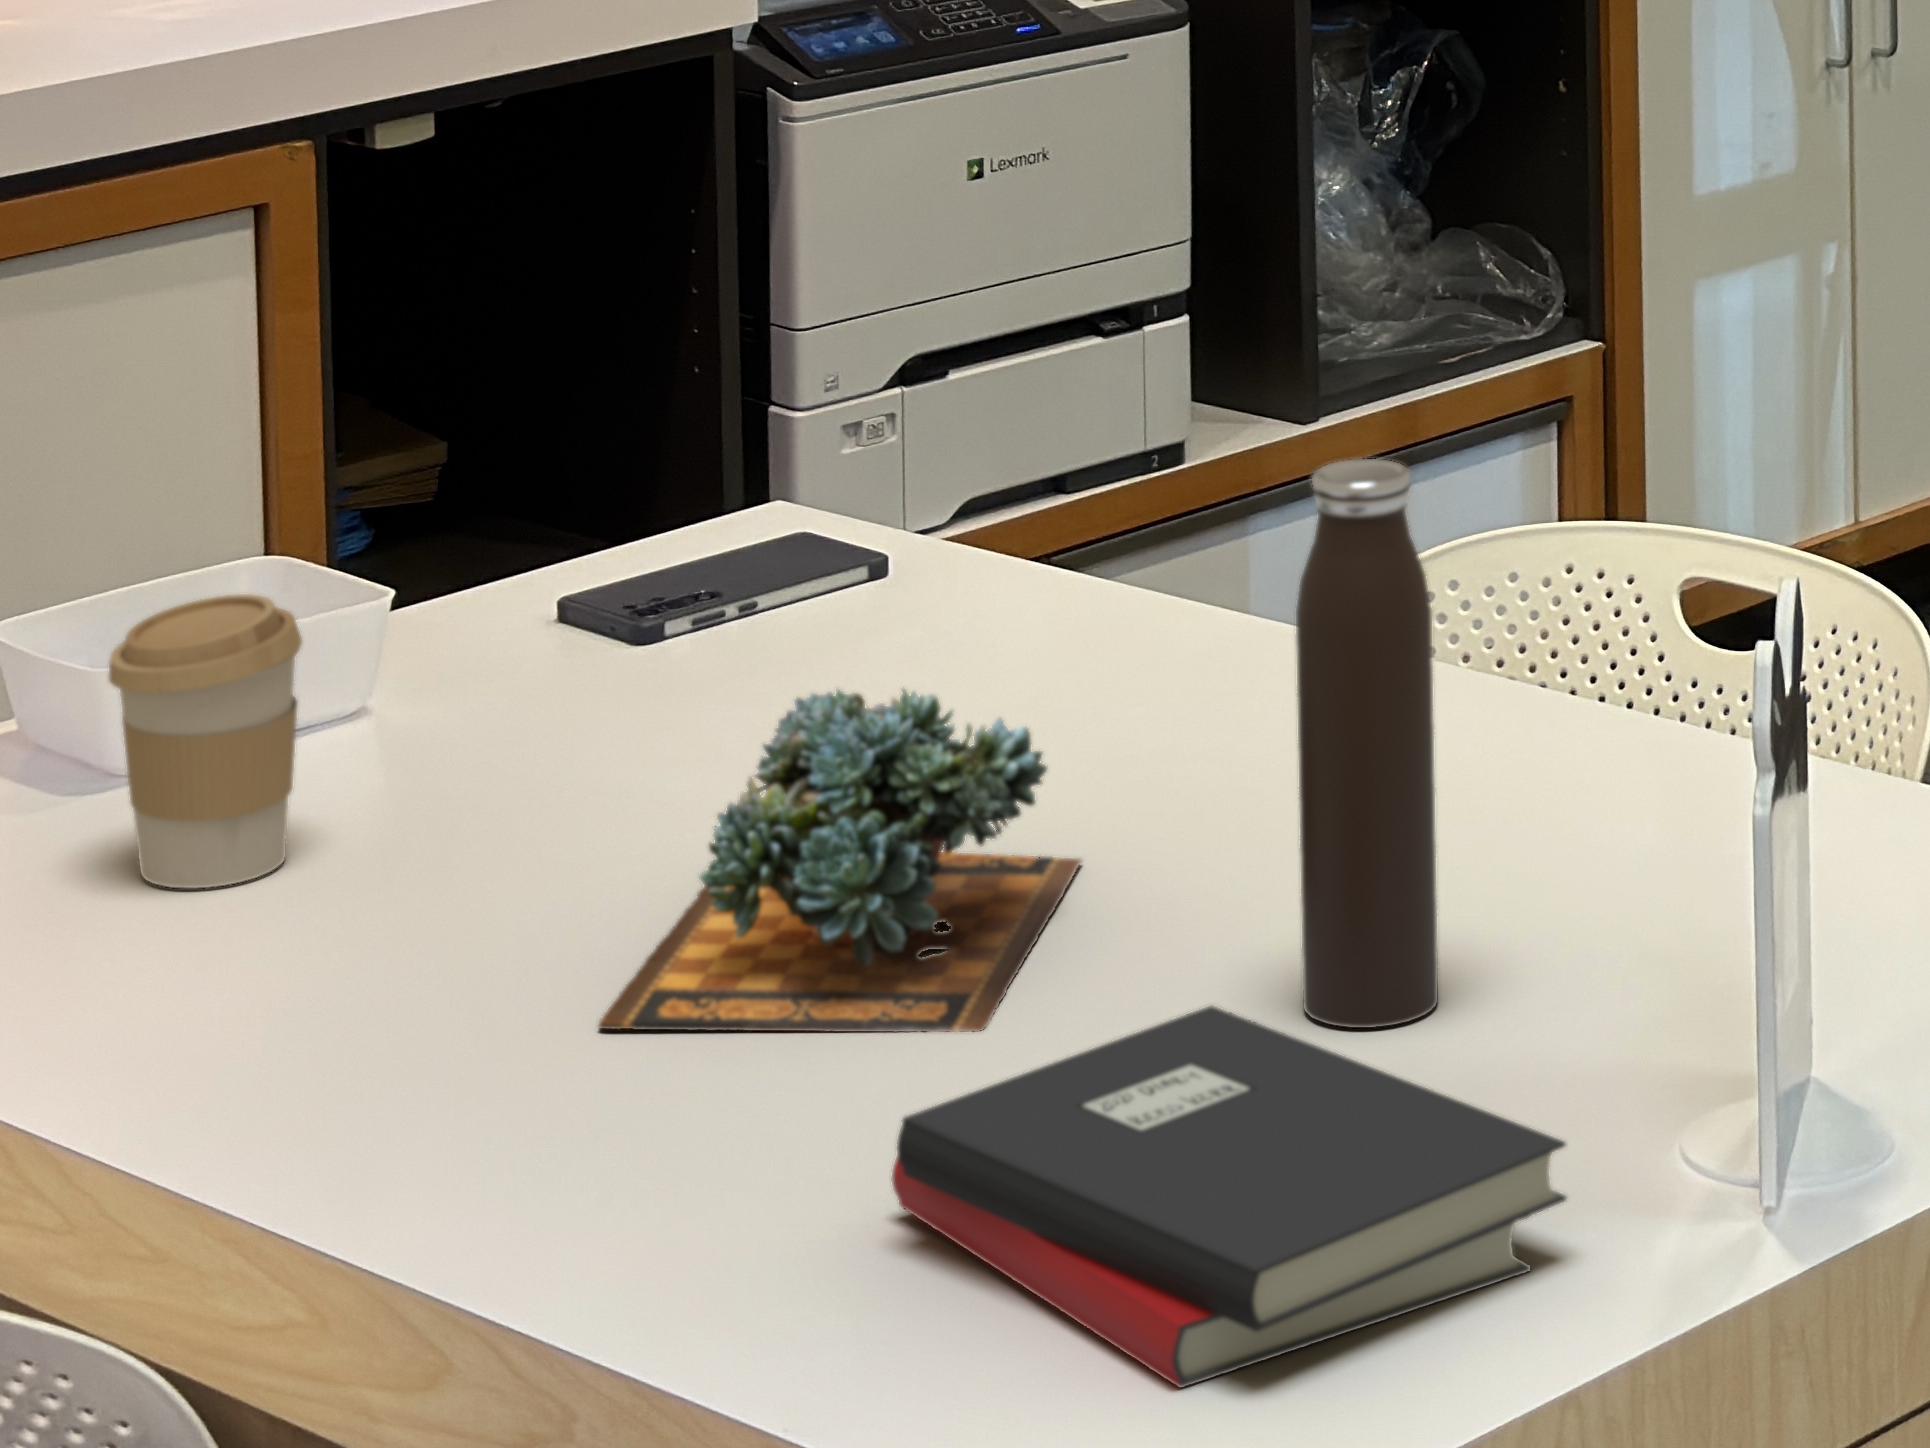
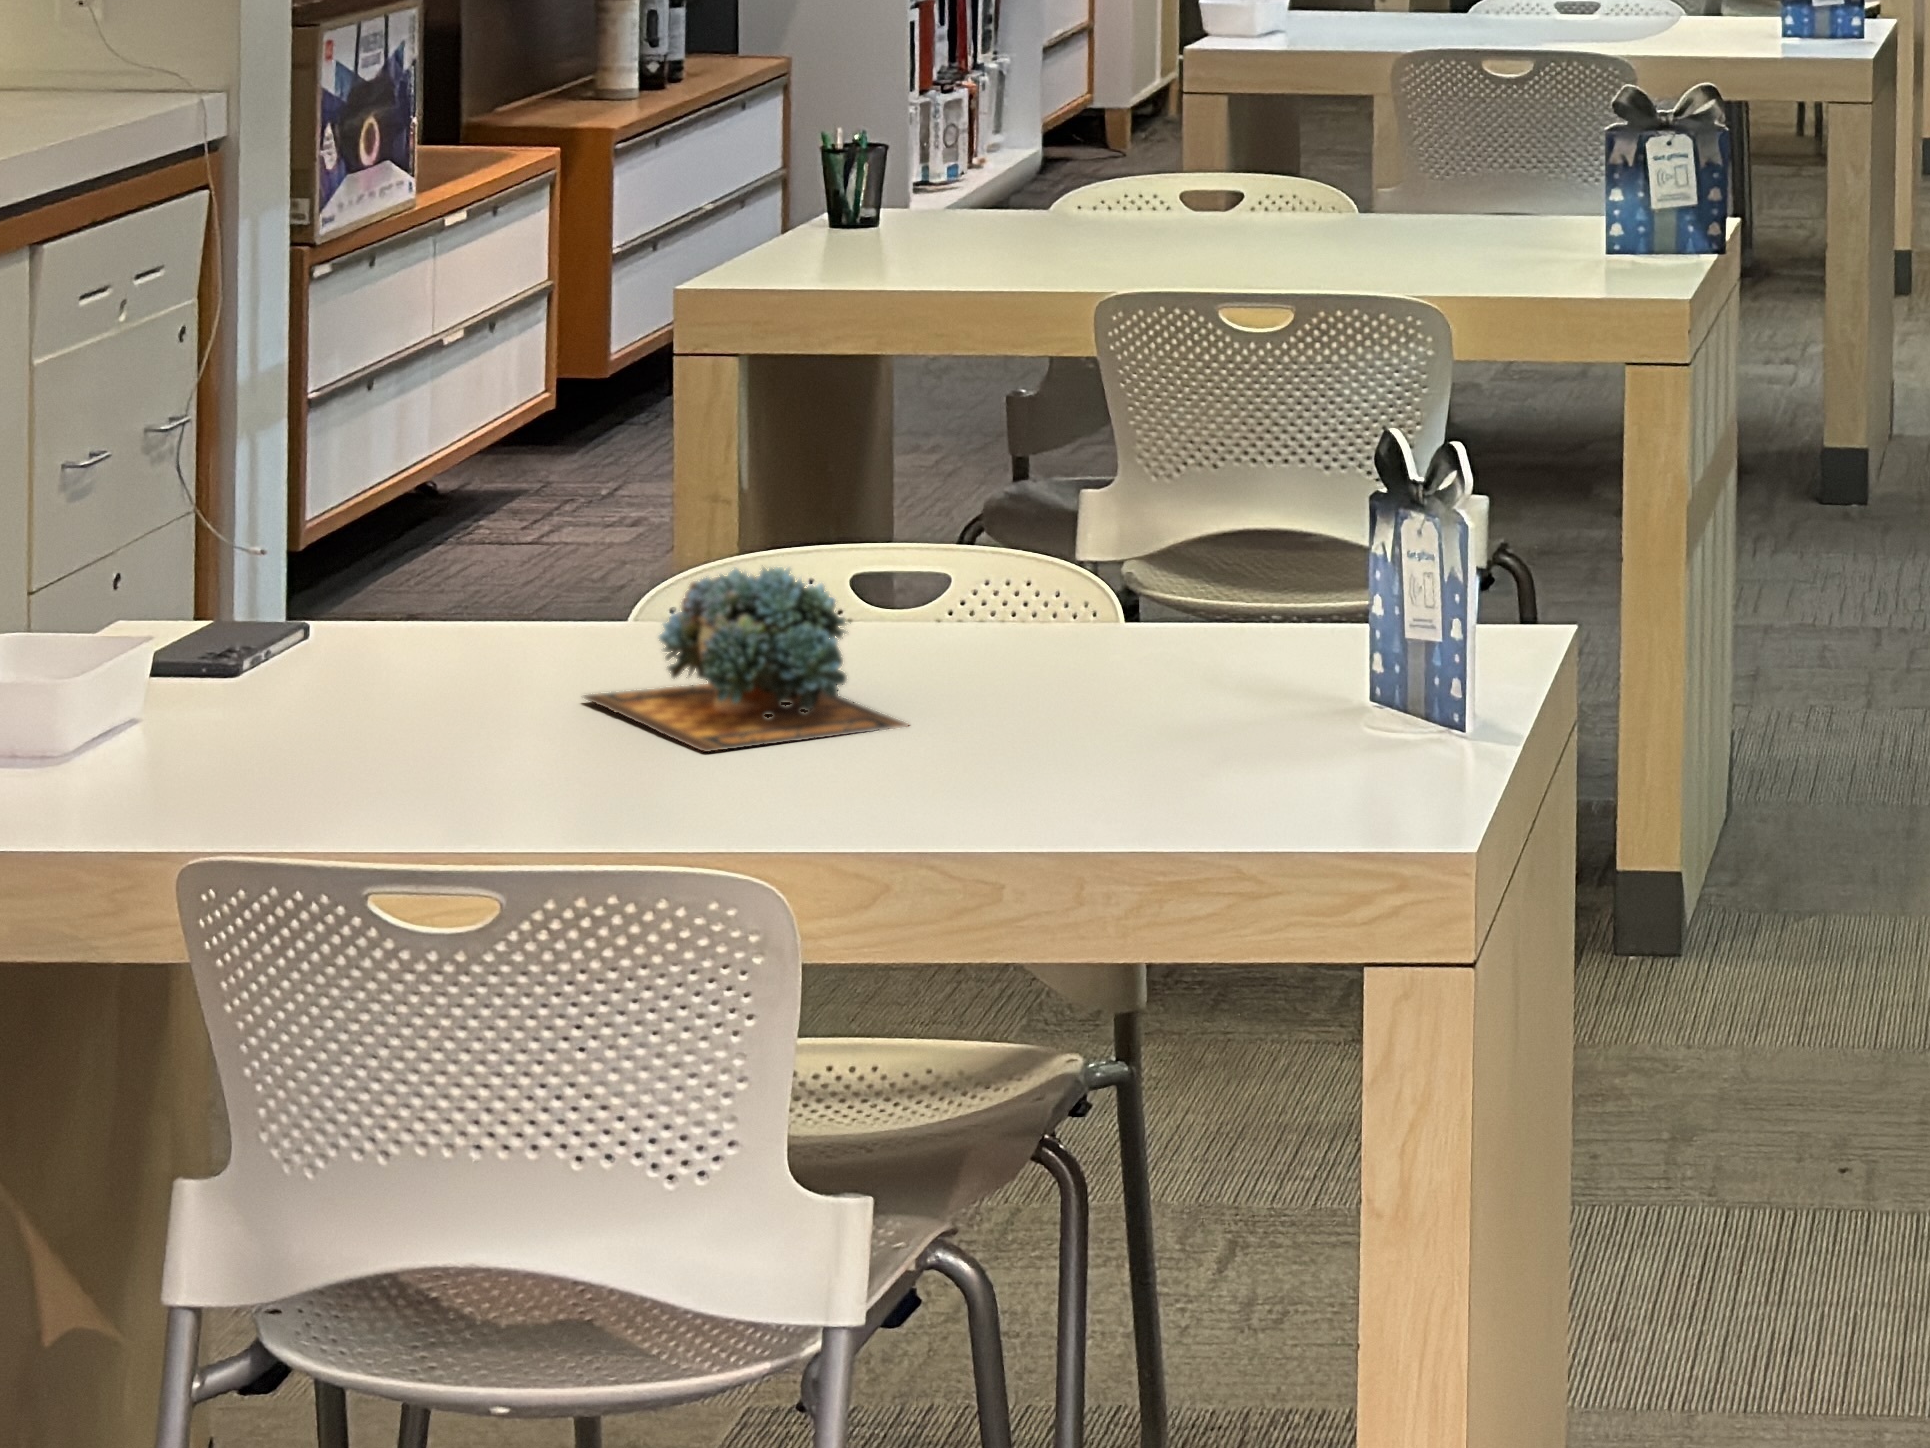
water bottle: present [1296,459,1438,1028] -> none [1050,390,1129,698]
coffee cup: present [109,594,302,888] -> none [212,576,335,755]
hardback book: present [891,1005,1566,1388] -> none [1046,663,1394,782]

